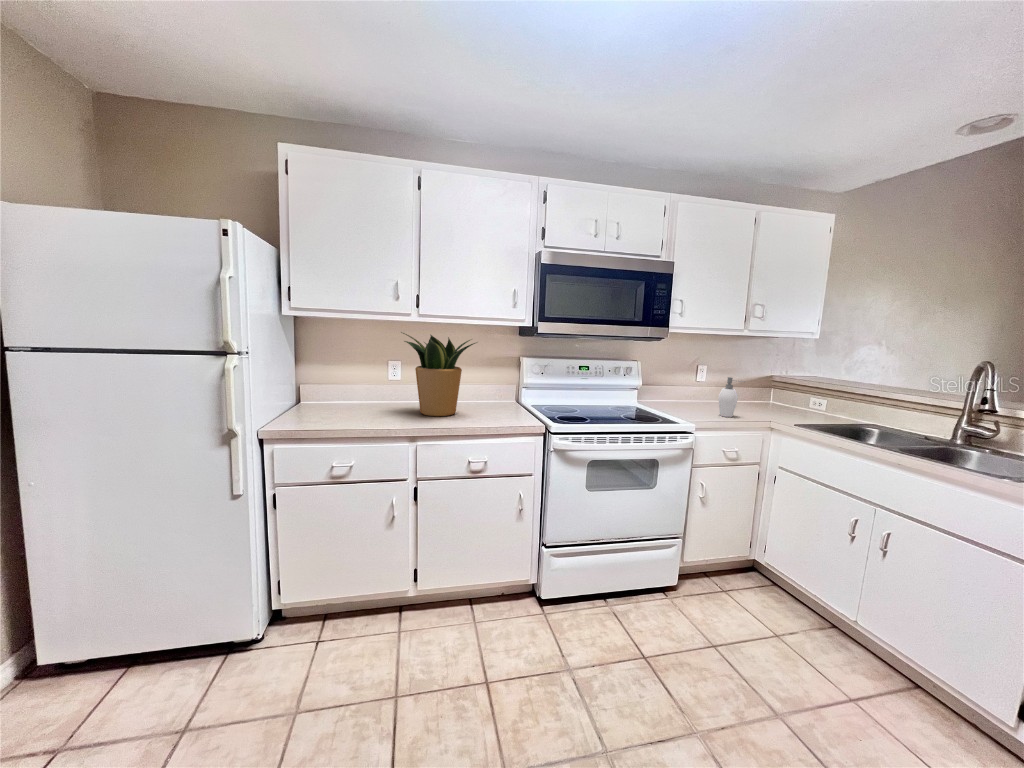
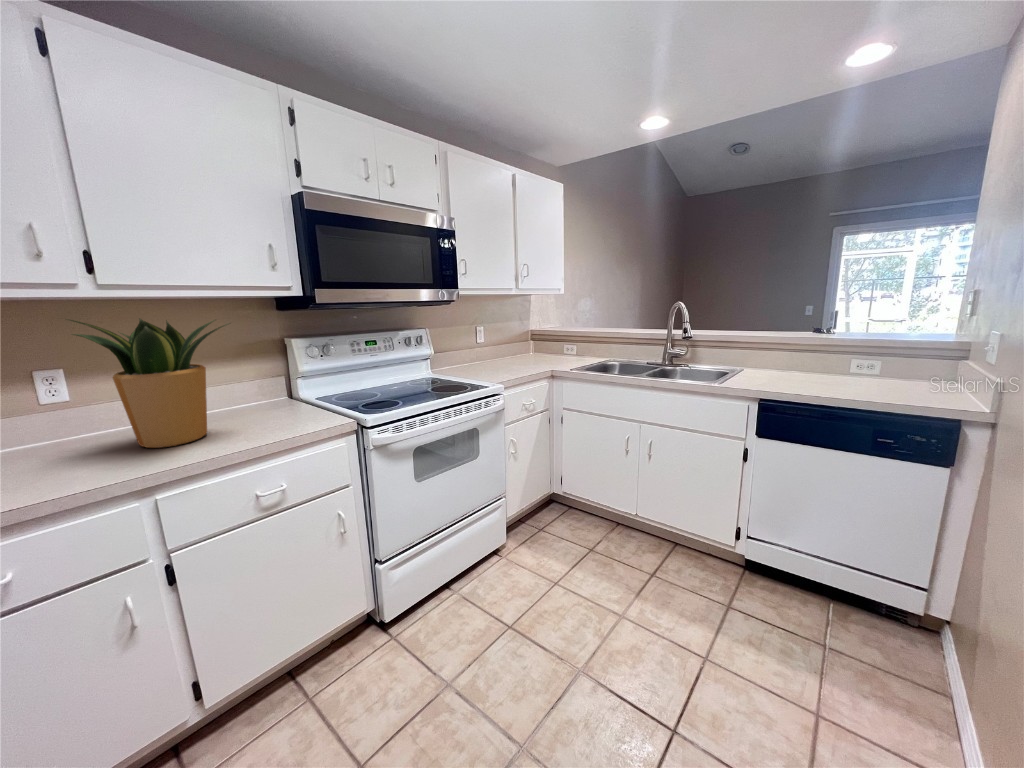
soap dispenser: present [718,377,738,417] -> none [506,334,527,372]

